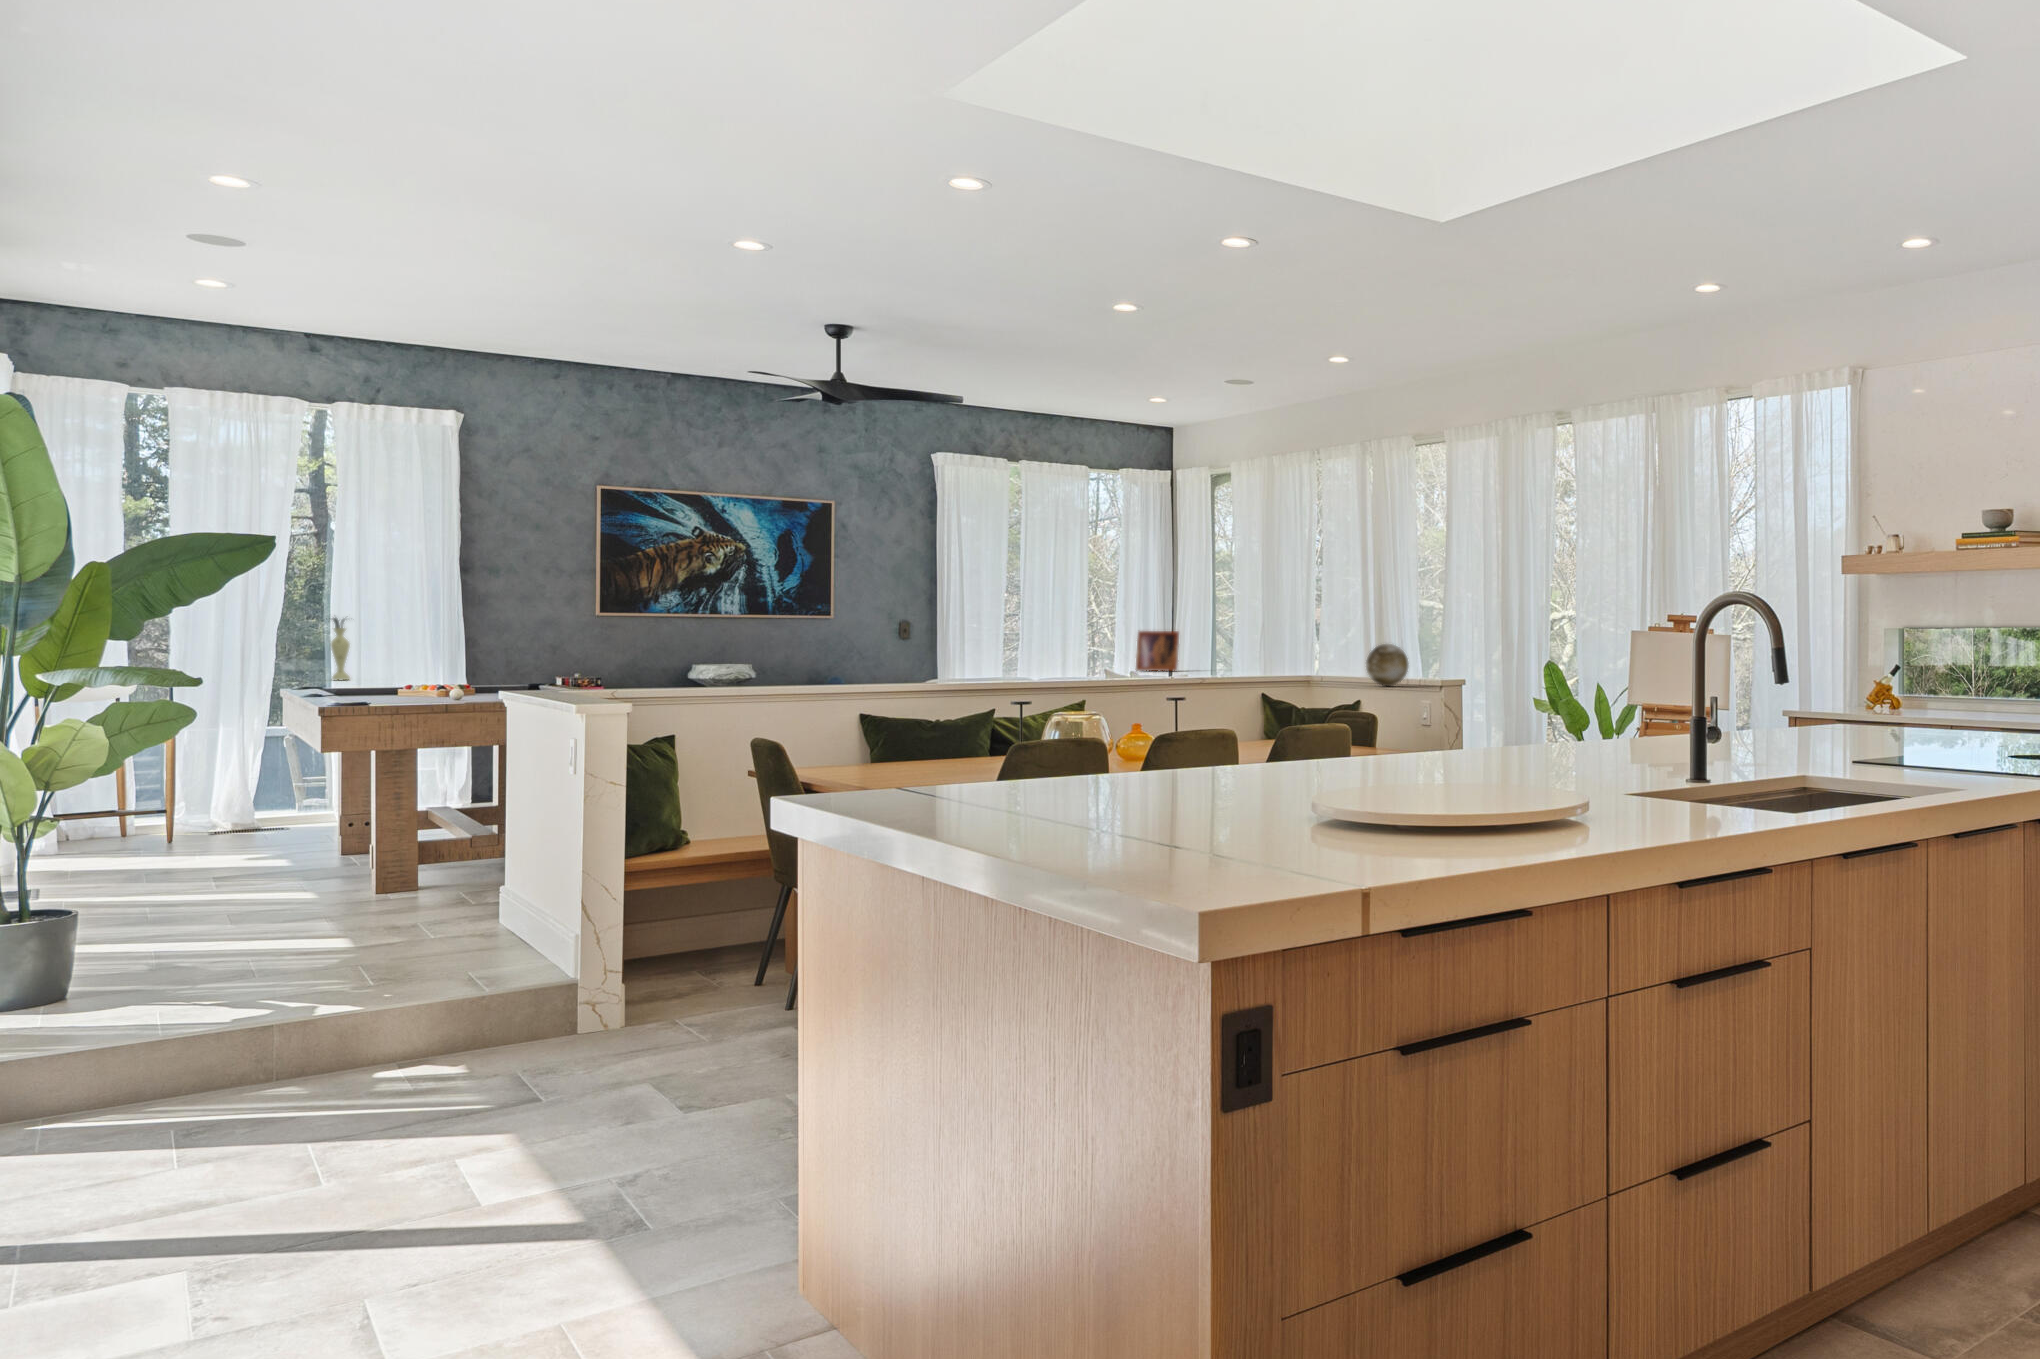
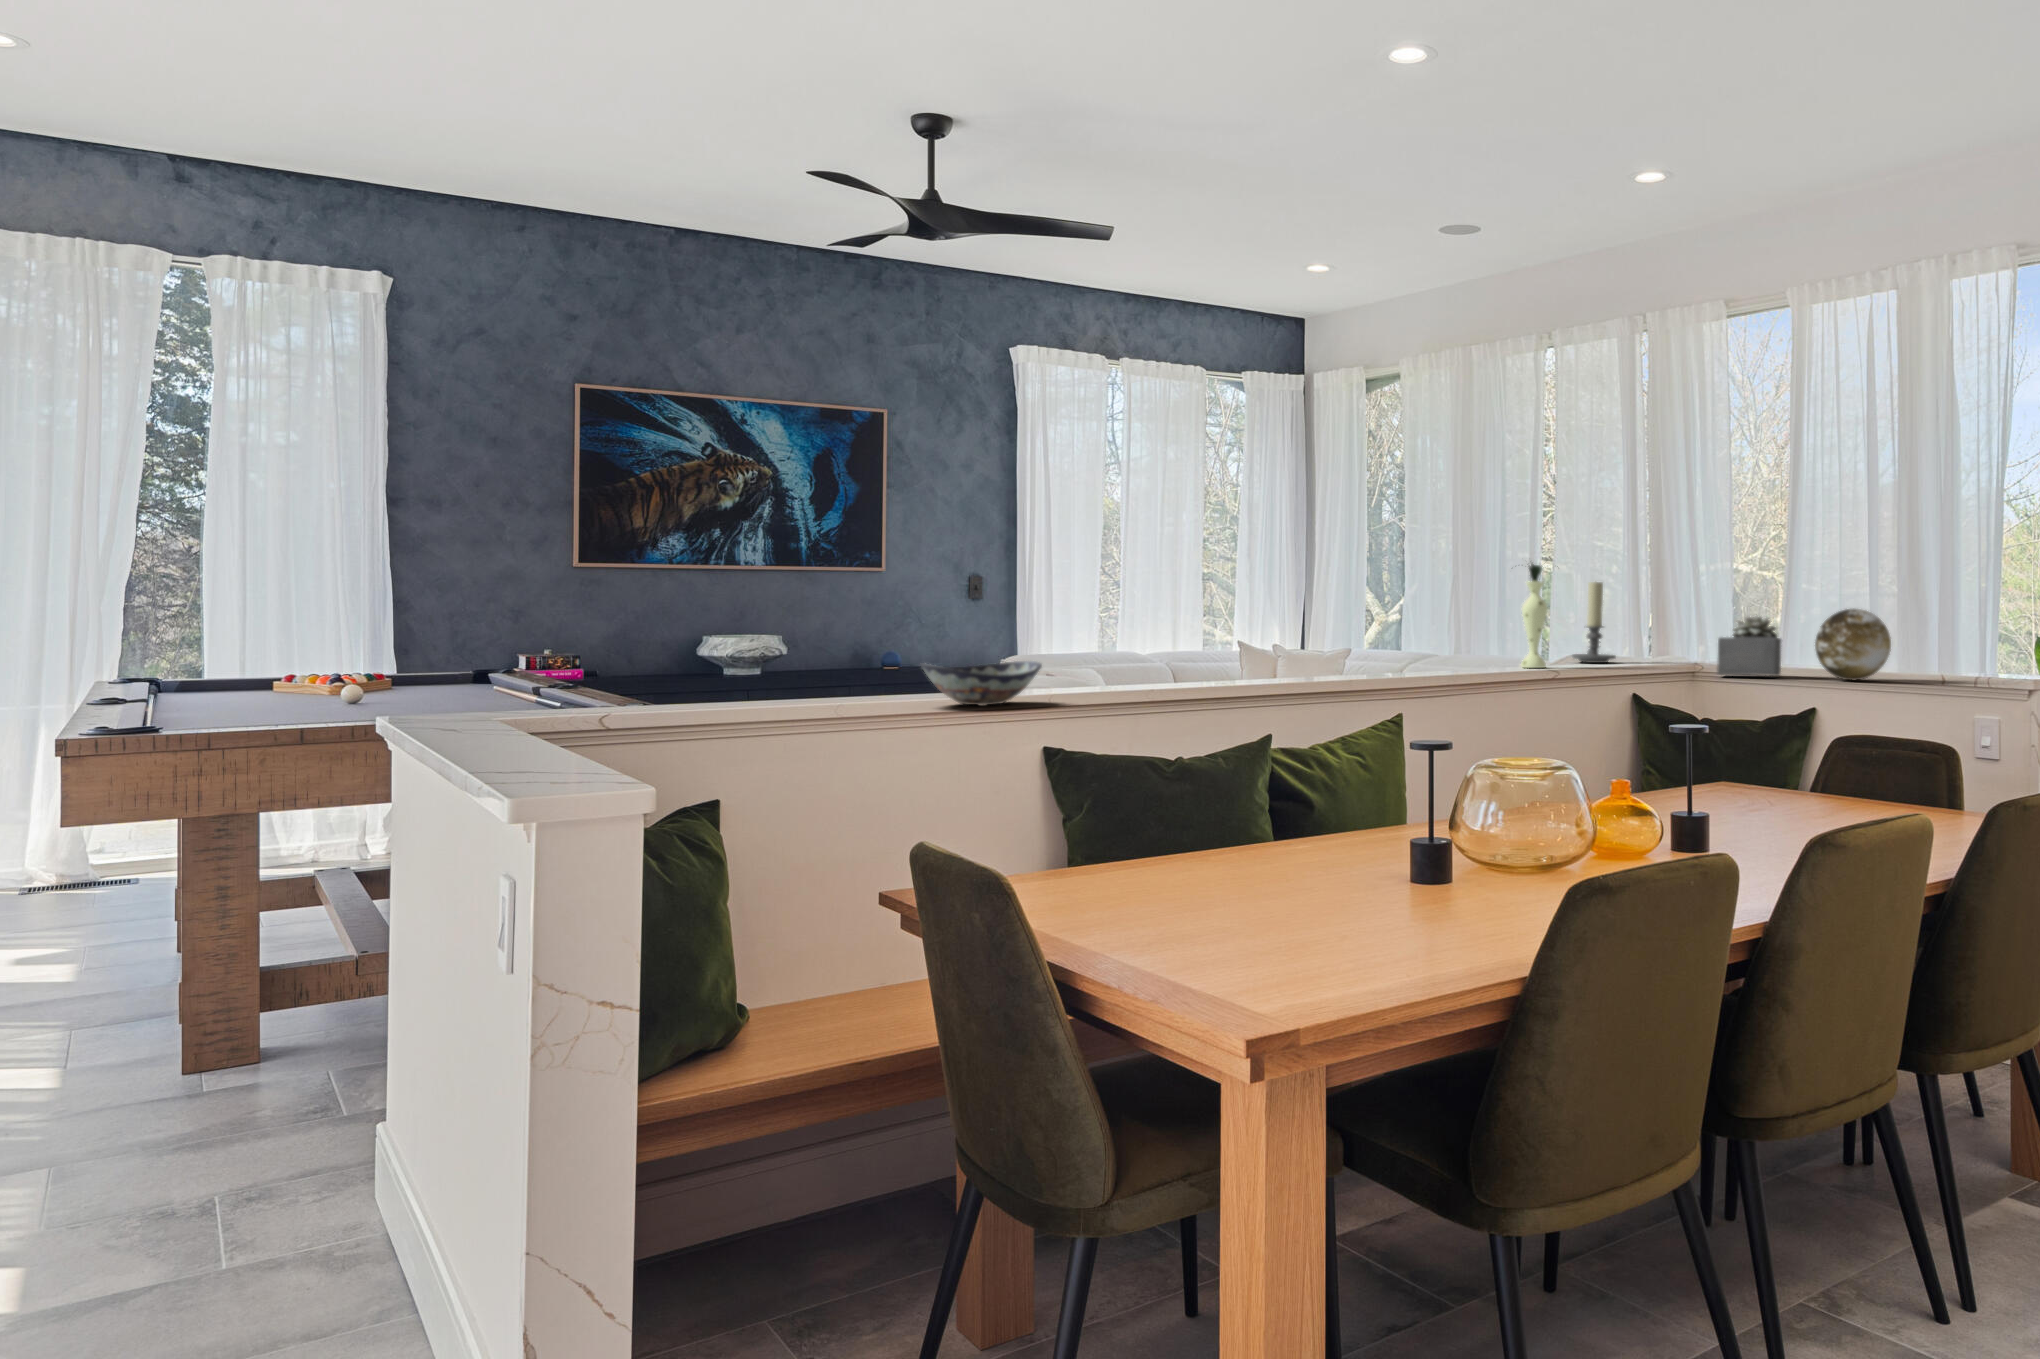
vase: present [331,618,350,680] -> present [1521,564,1547,668]
candle holder: none [1267,626,1296,679] -> present [1572,582,1615,663]
picture frame: present [1136,631,1179,671] -> none [1311,587,1371,645]
succulent plant: none [1316,648,1358,684] -> present [1717,616,1781,676]
decorative bowl: none [799,673,873,697] -> present [921,661,1042,705]

